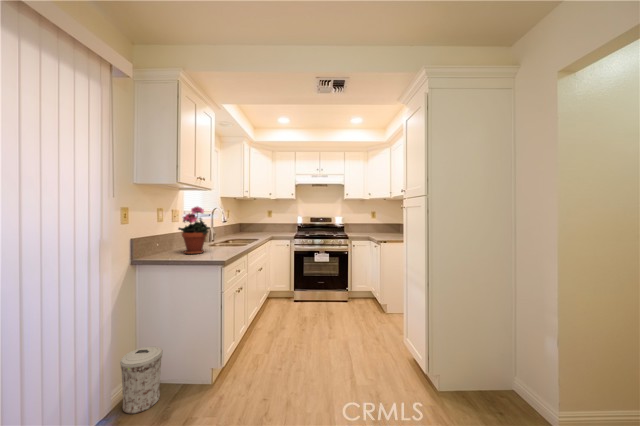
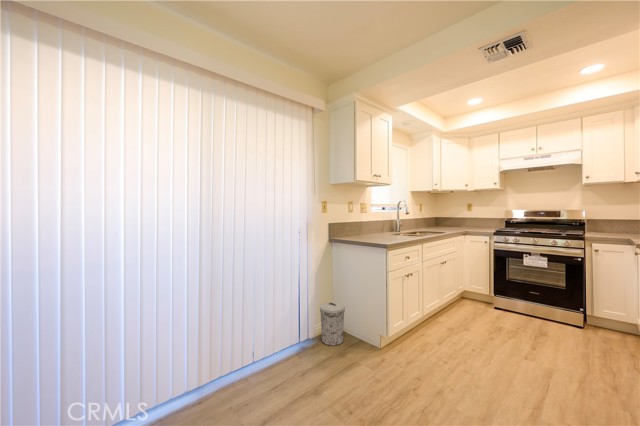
potted plant: present [178,207,210,254] -> none [360,200,384,239]

